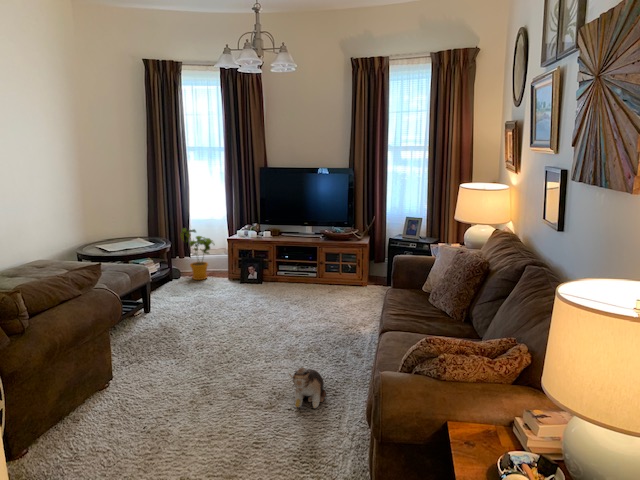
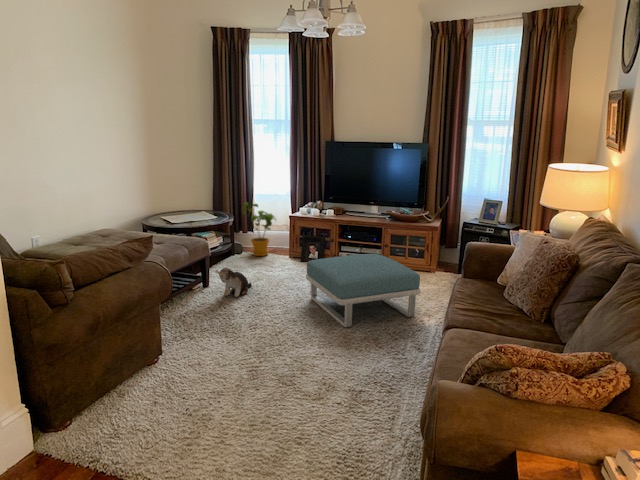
footstool: none [248,271,355,341] -> present [306,254,420,327]
plush toy: present [289,368,326,408] -> present [216,268,252,297]

